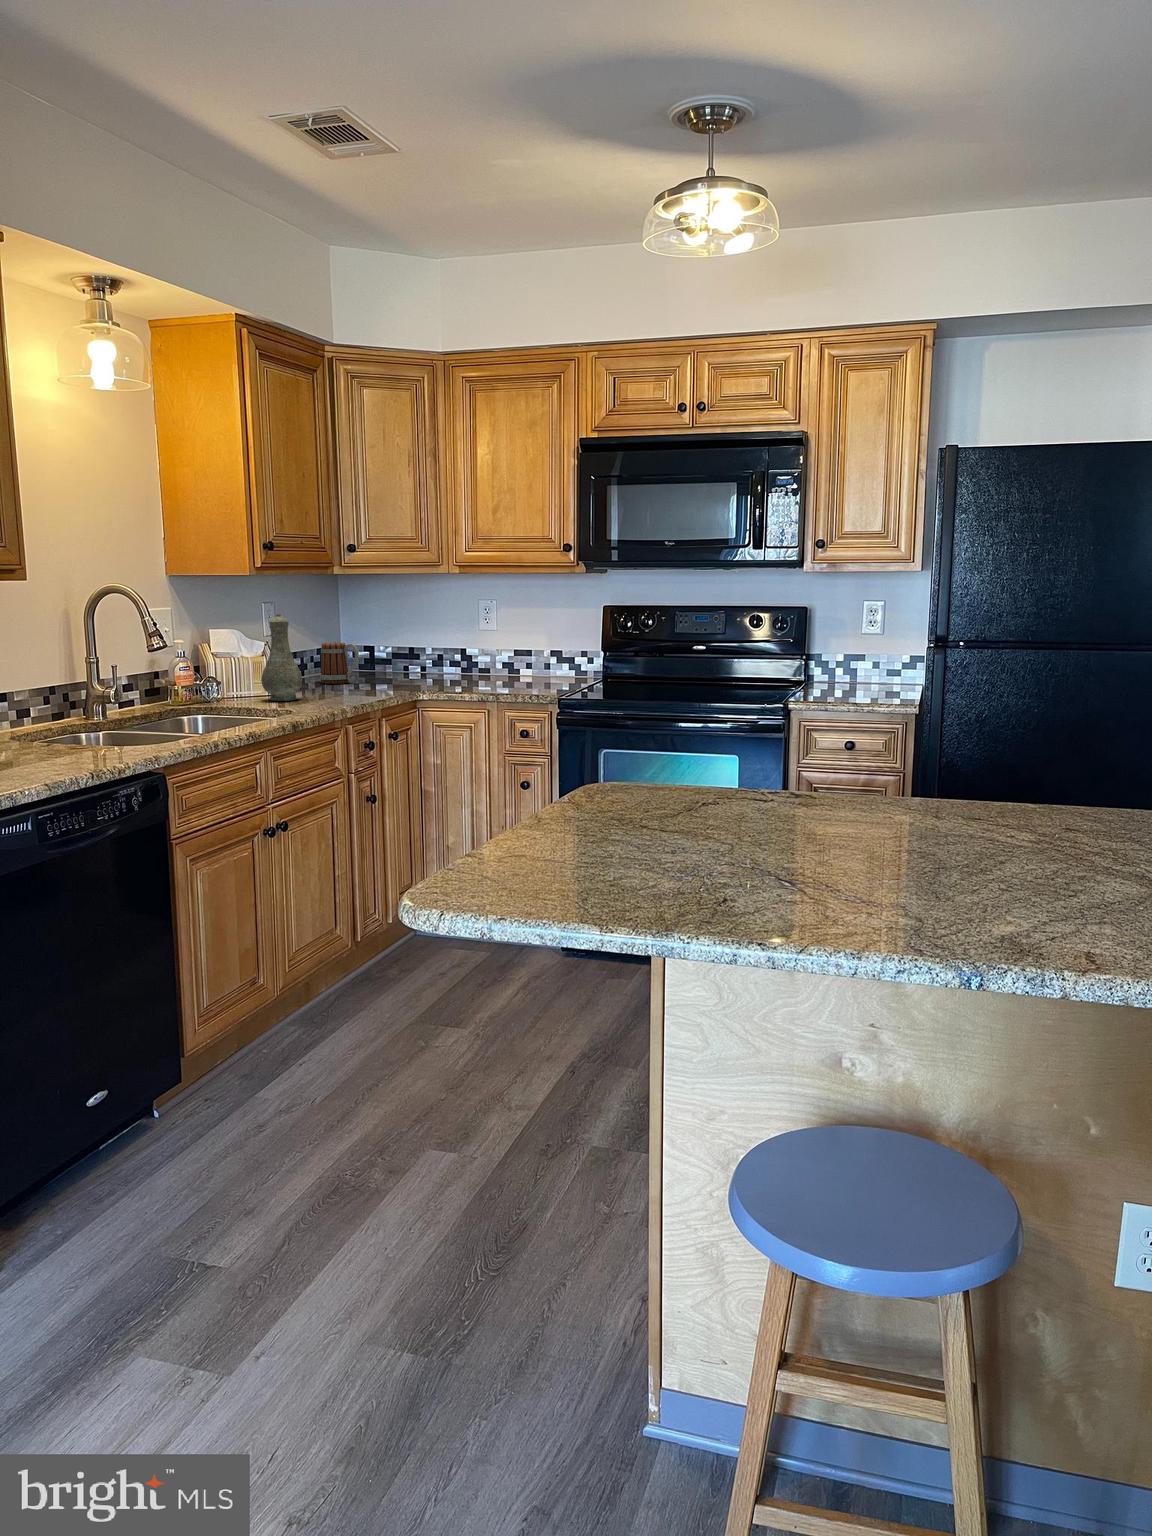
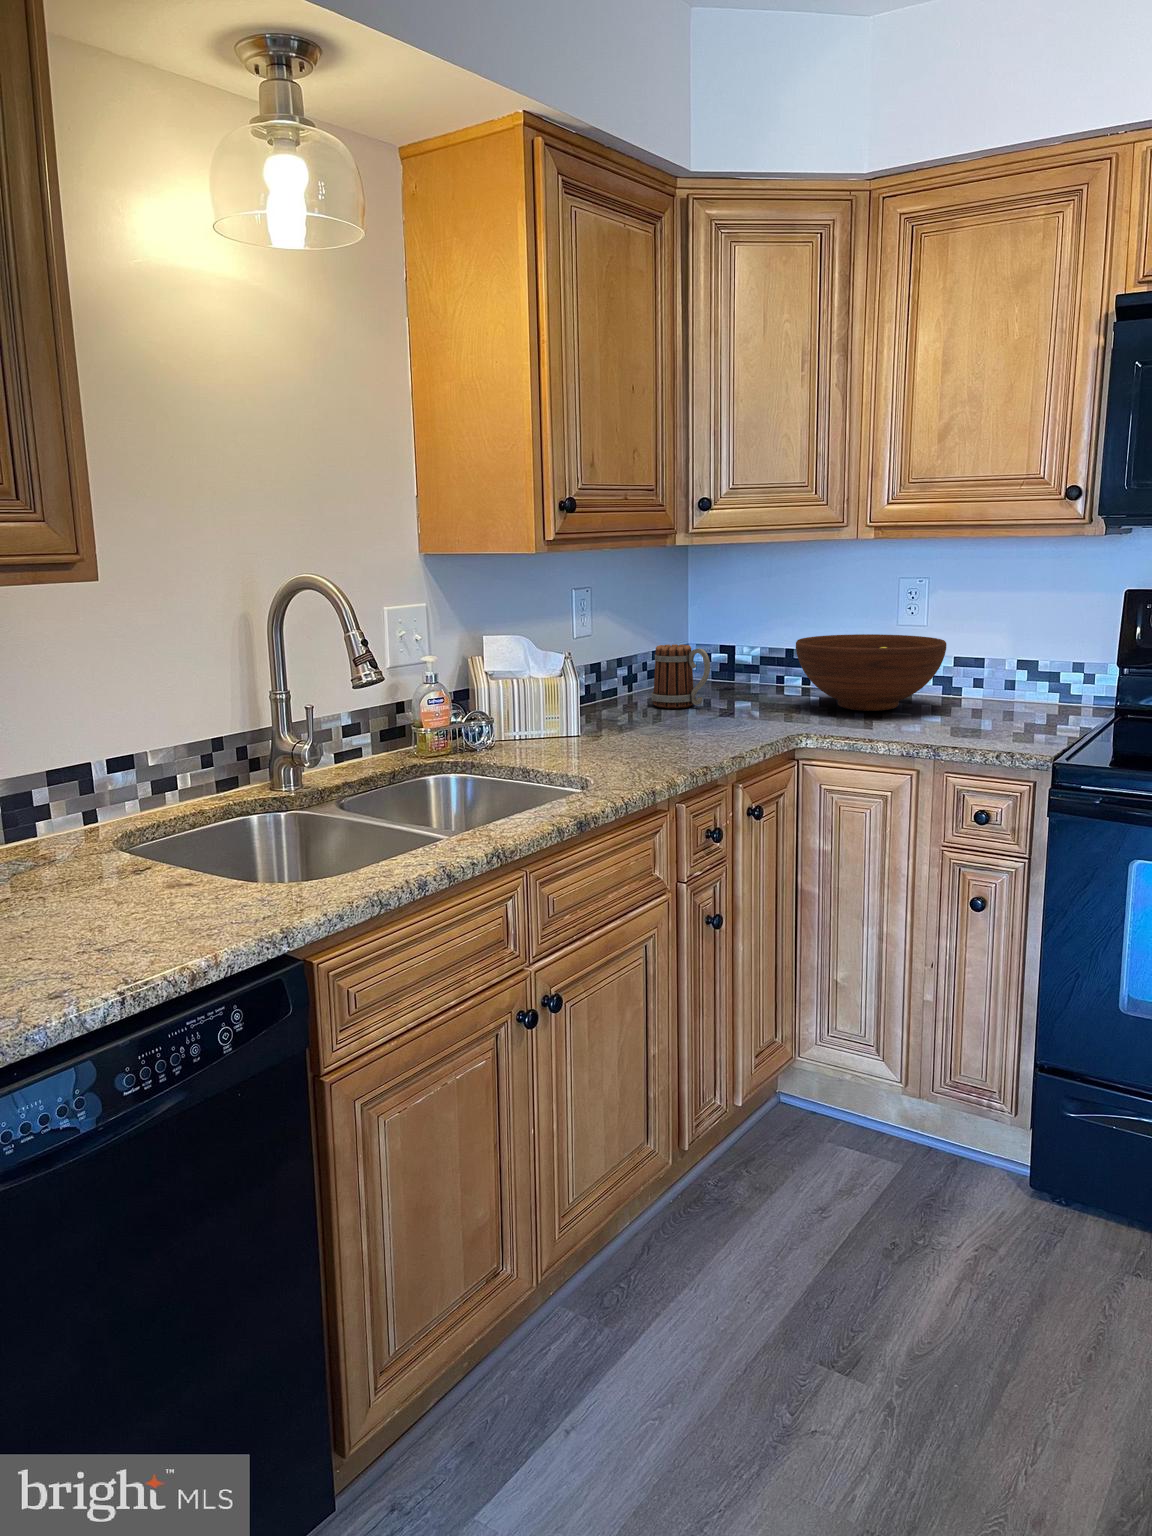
vase: present [261,613,302,701] -> none [552,612,615,751]
fruit bowl: none [414,636,506,682] -> present [796,634,946,711]

